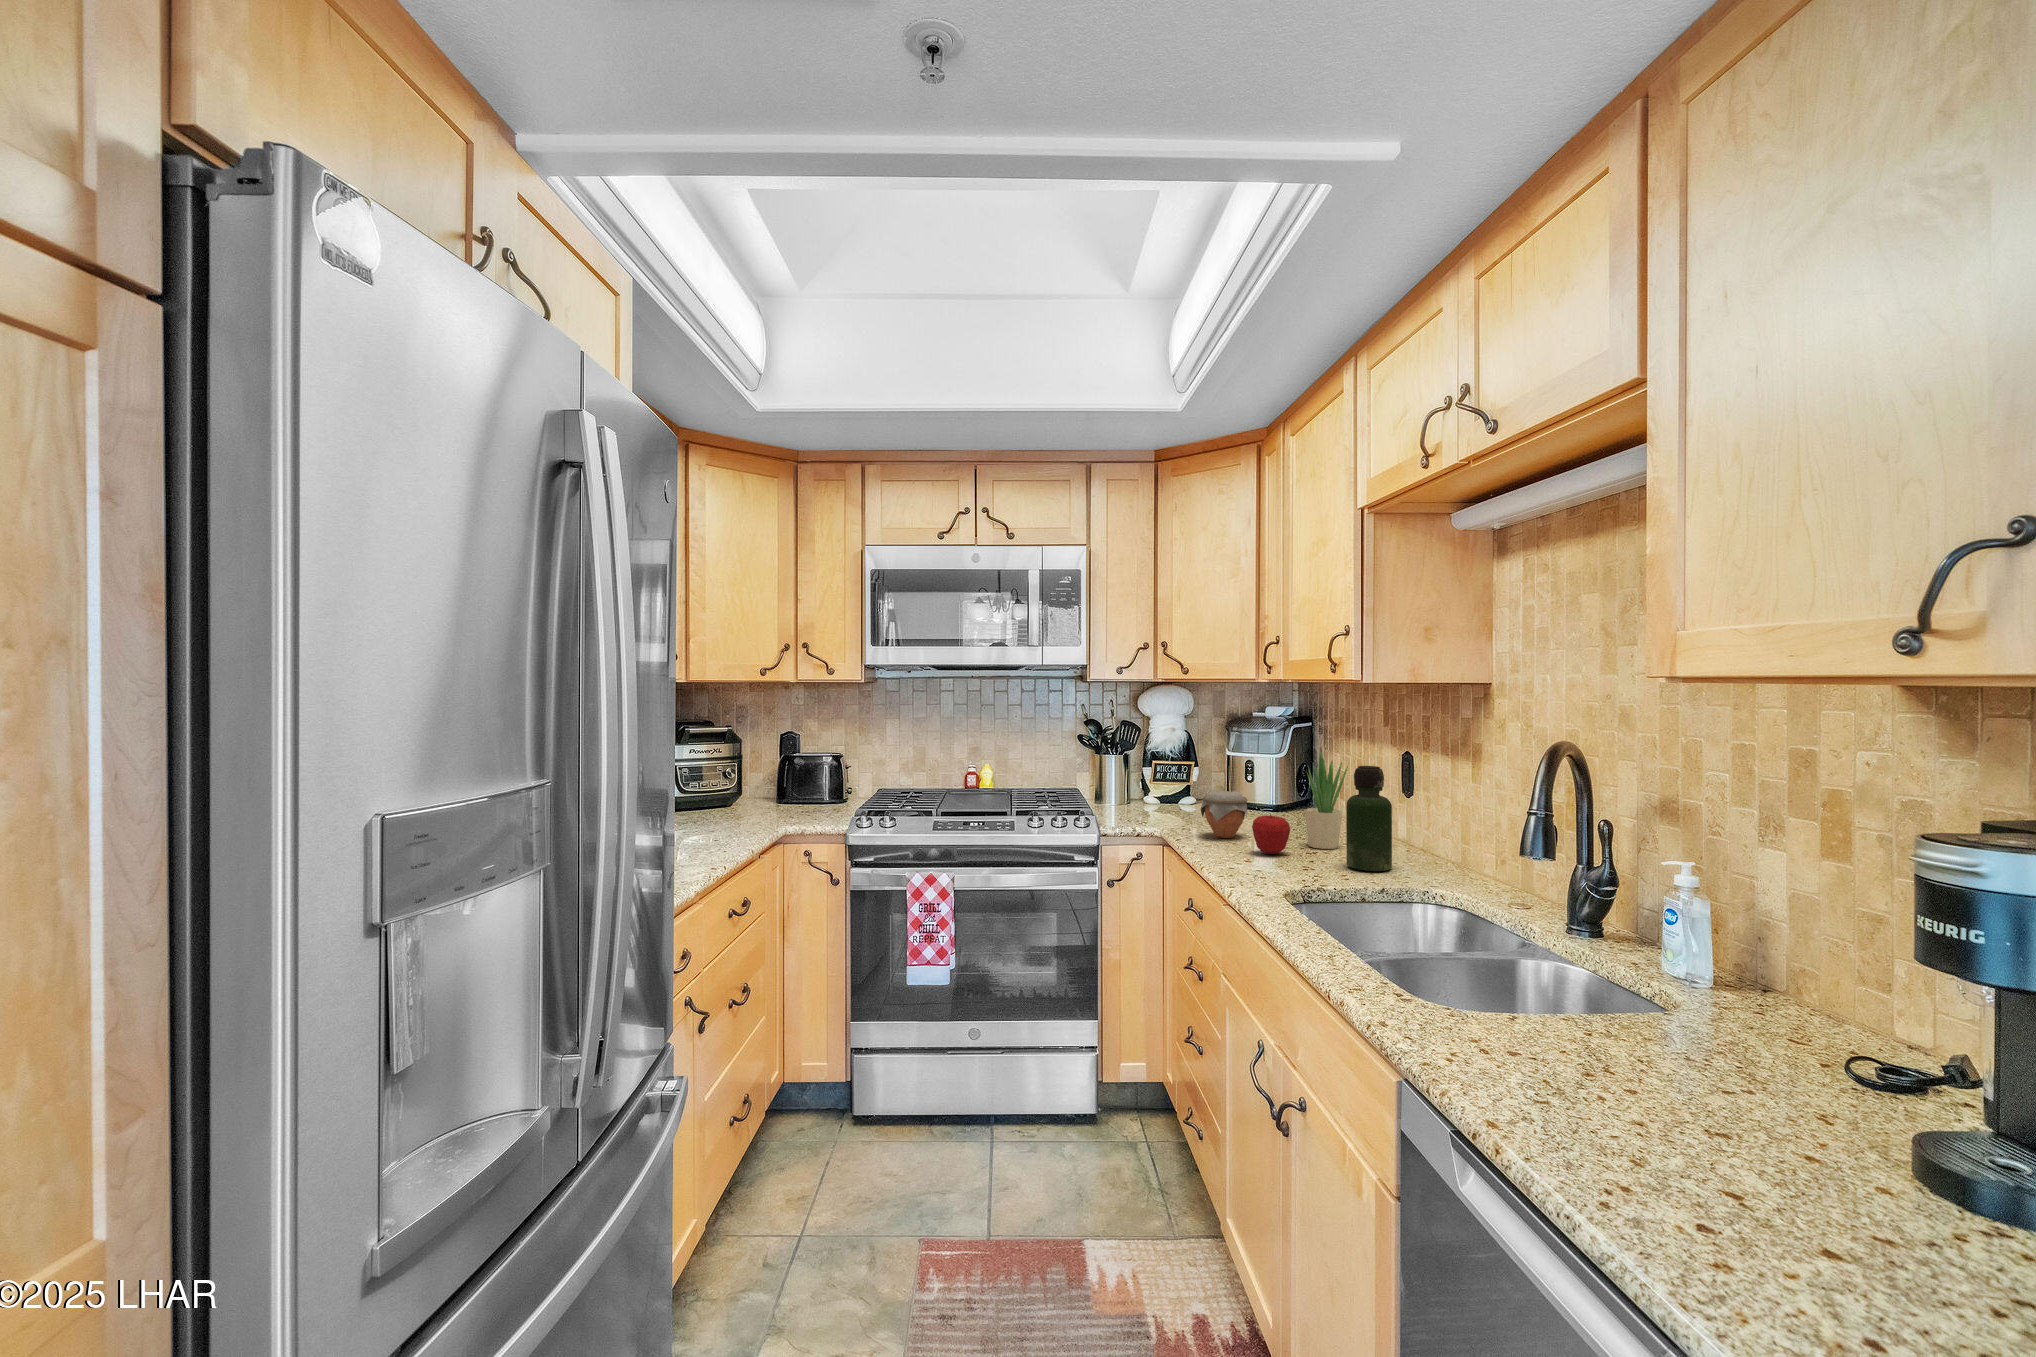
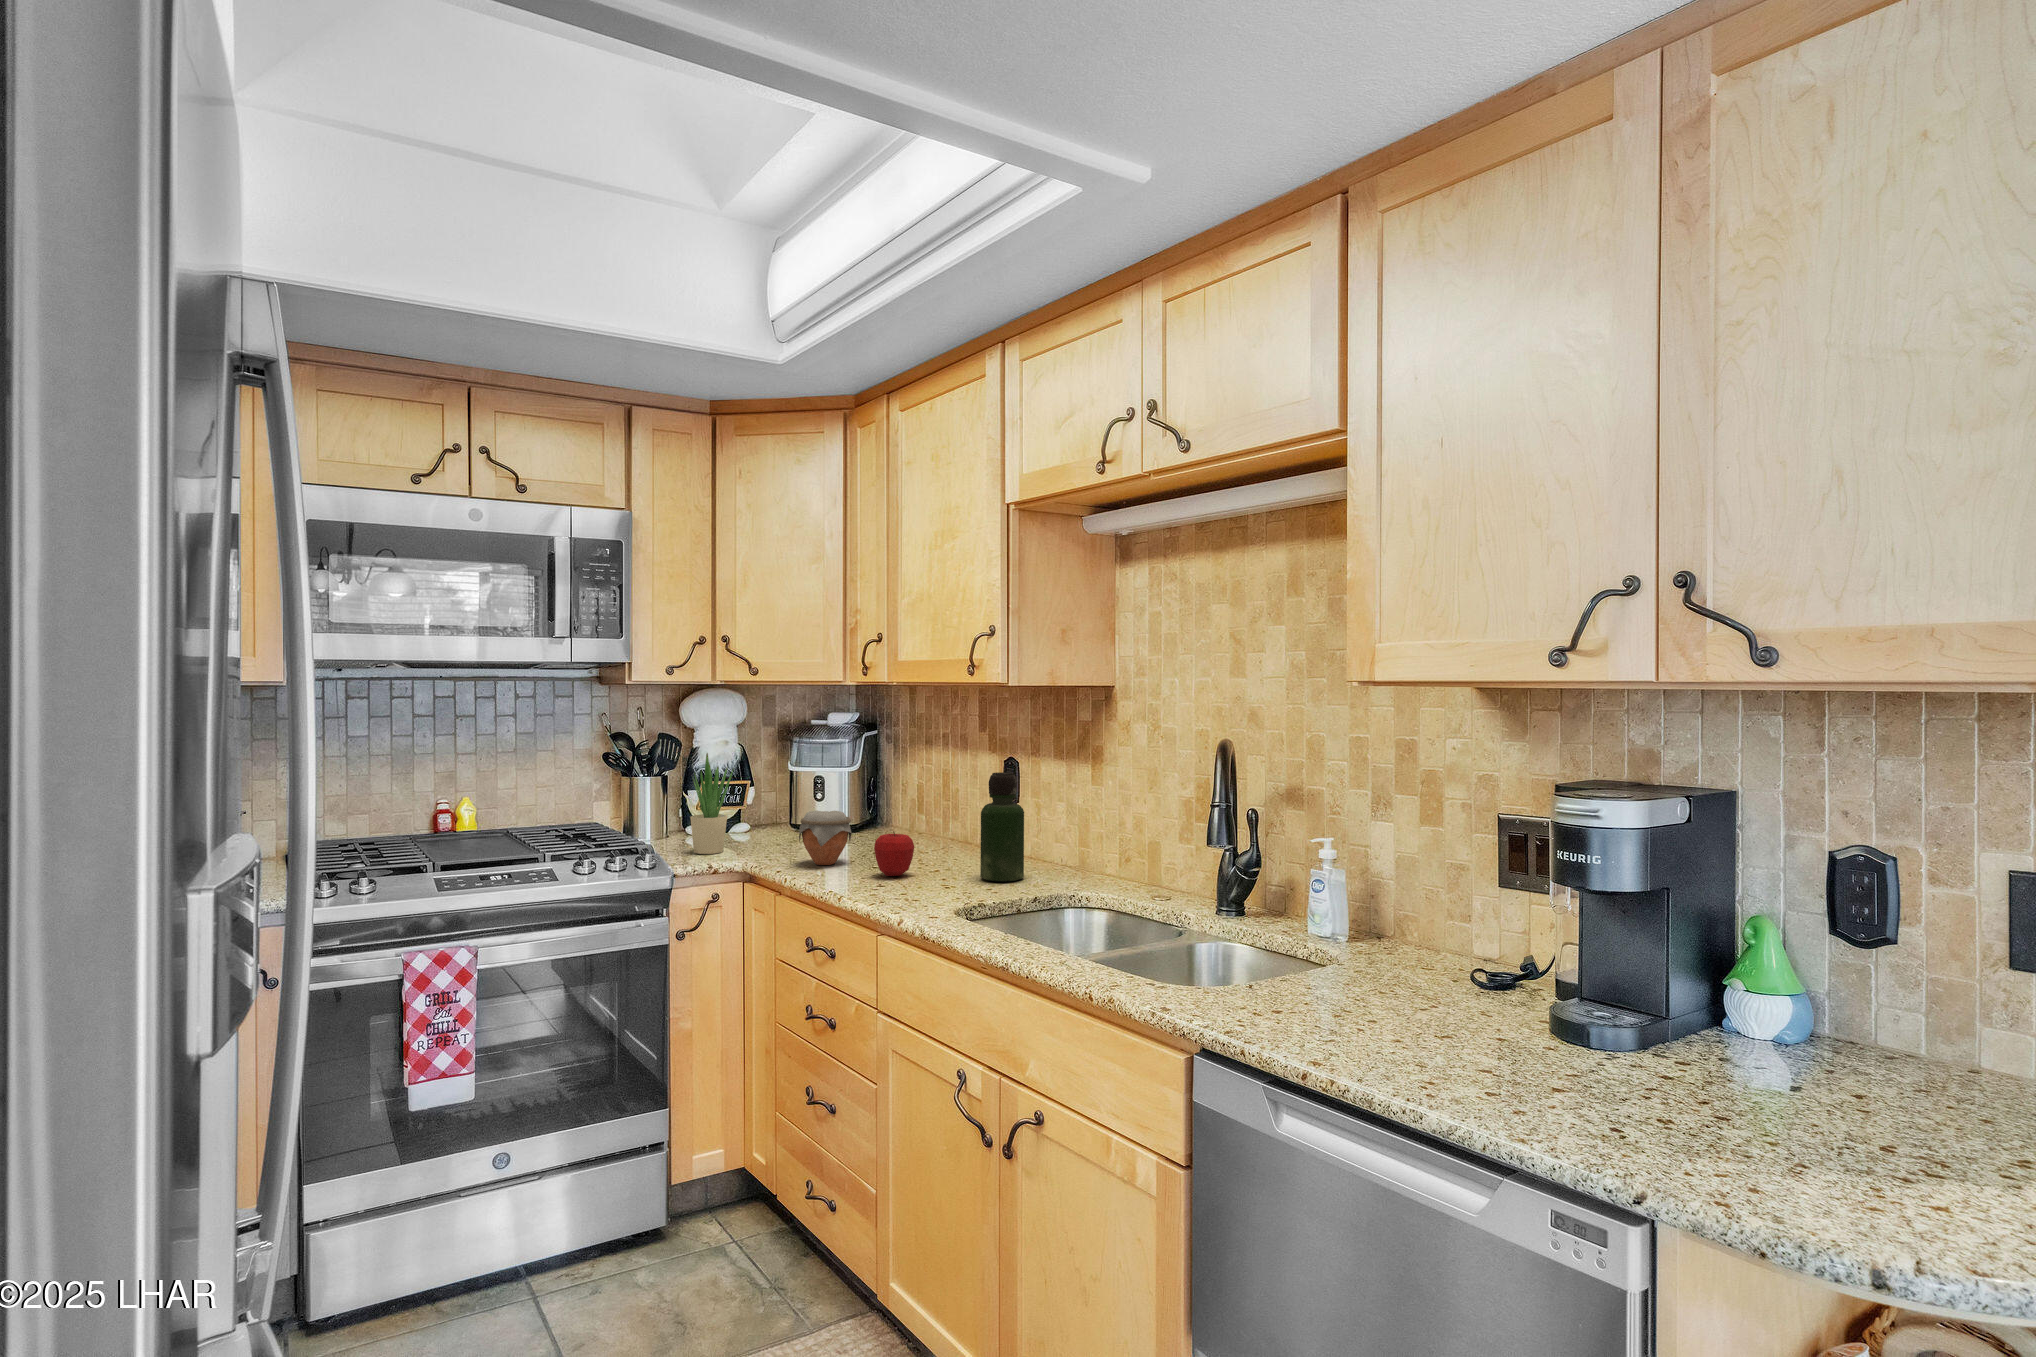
potted plant: present [1305,748,1348,849] -> present [690,753,734,854]

